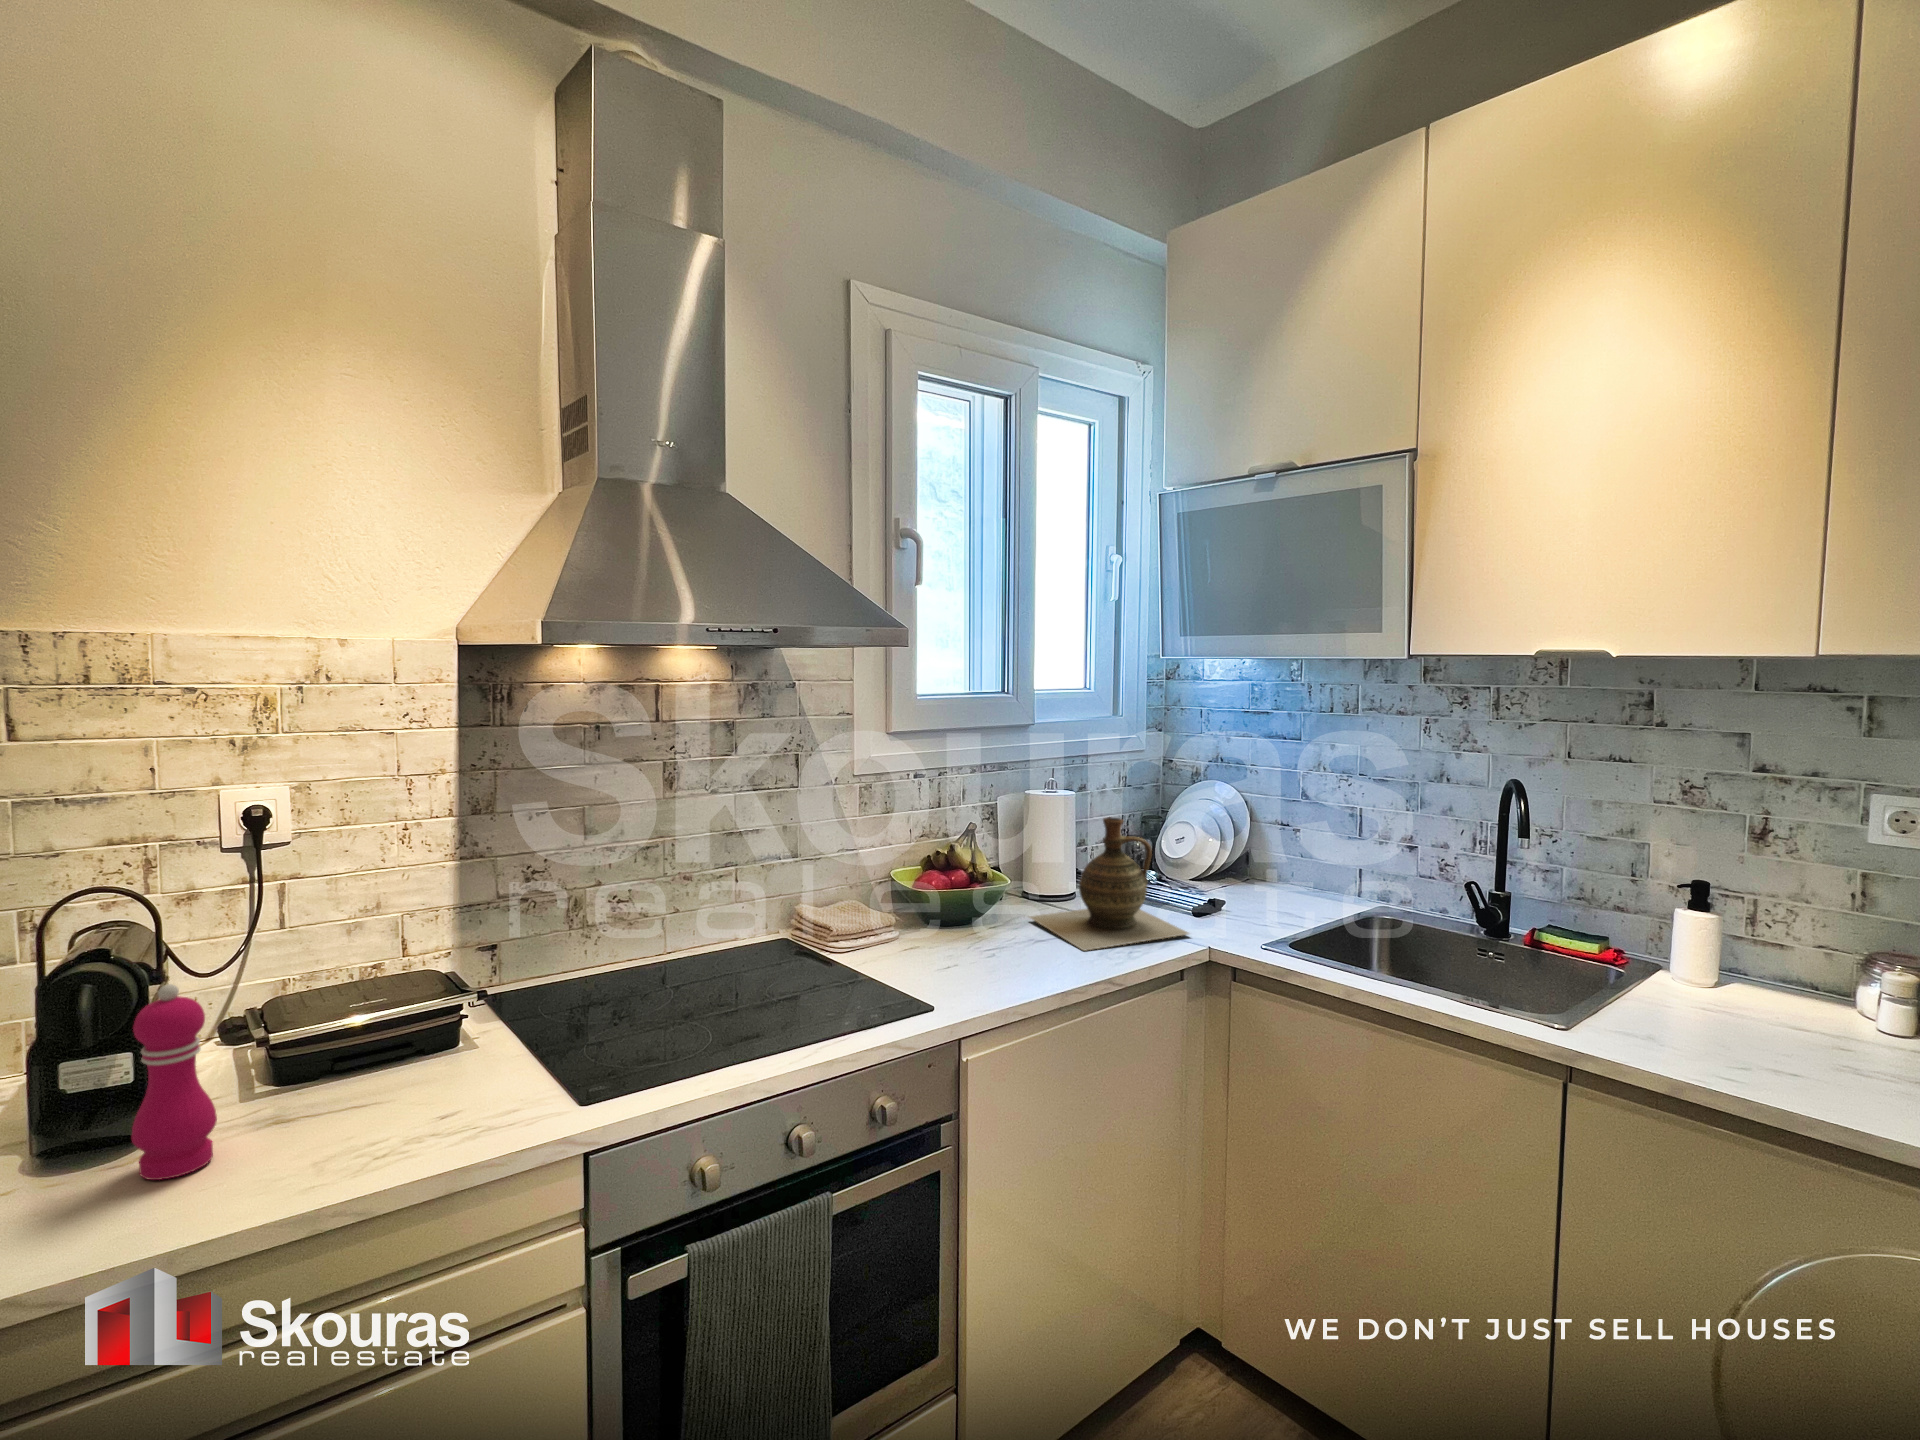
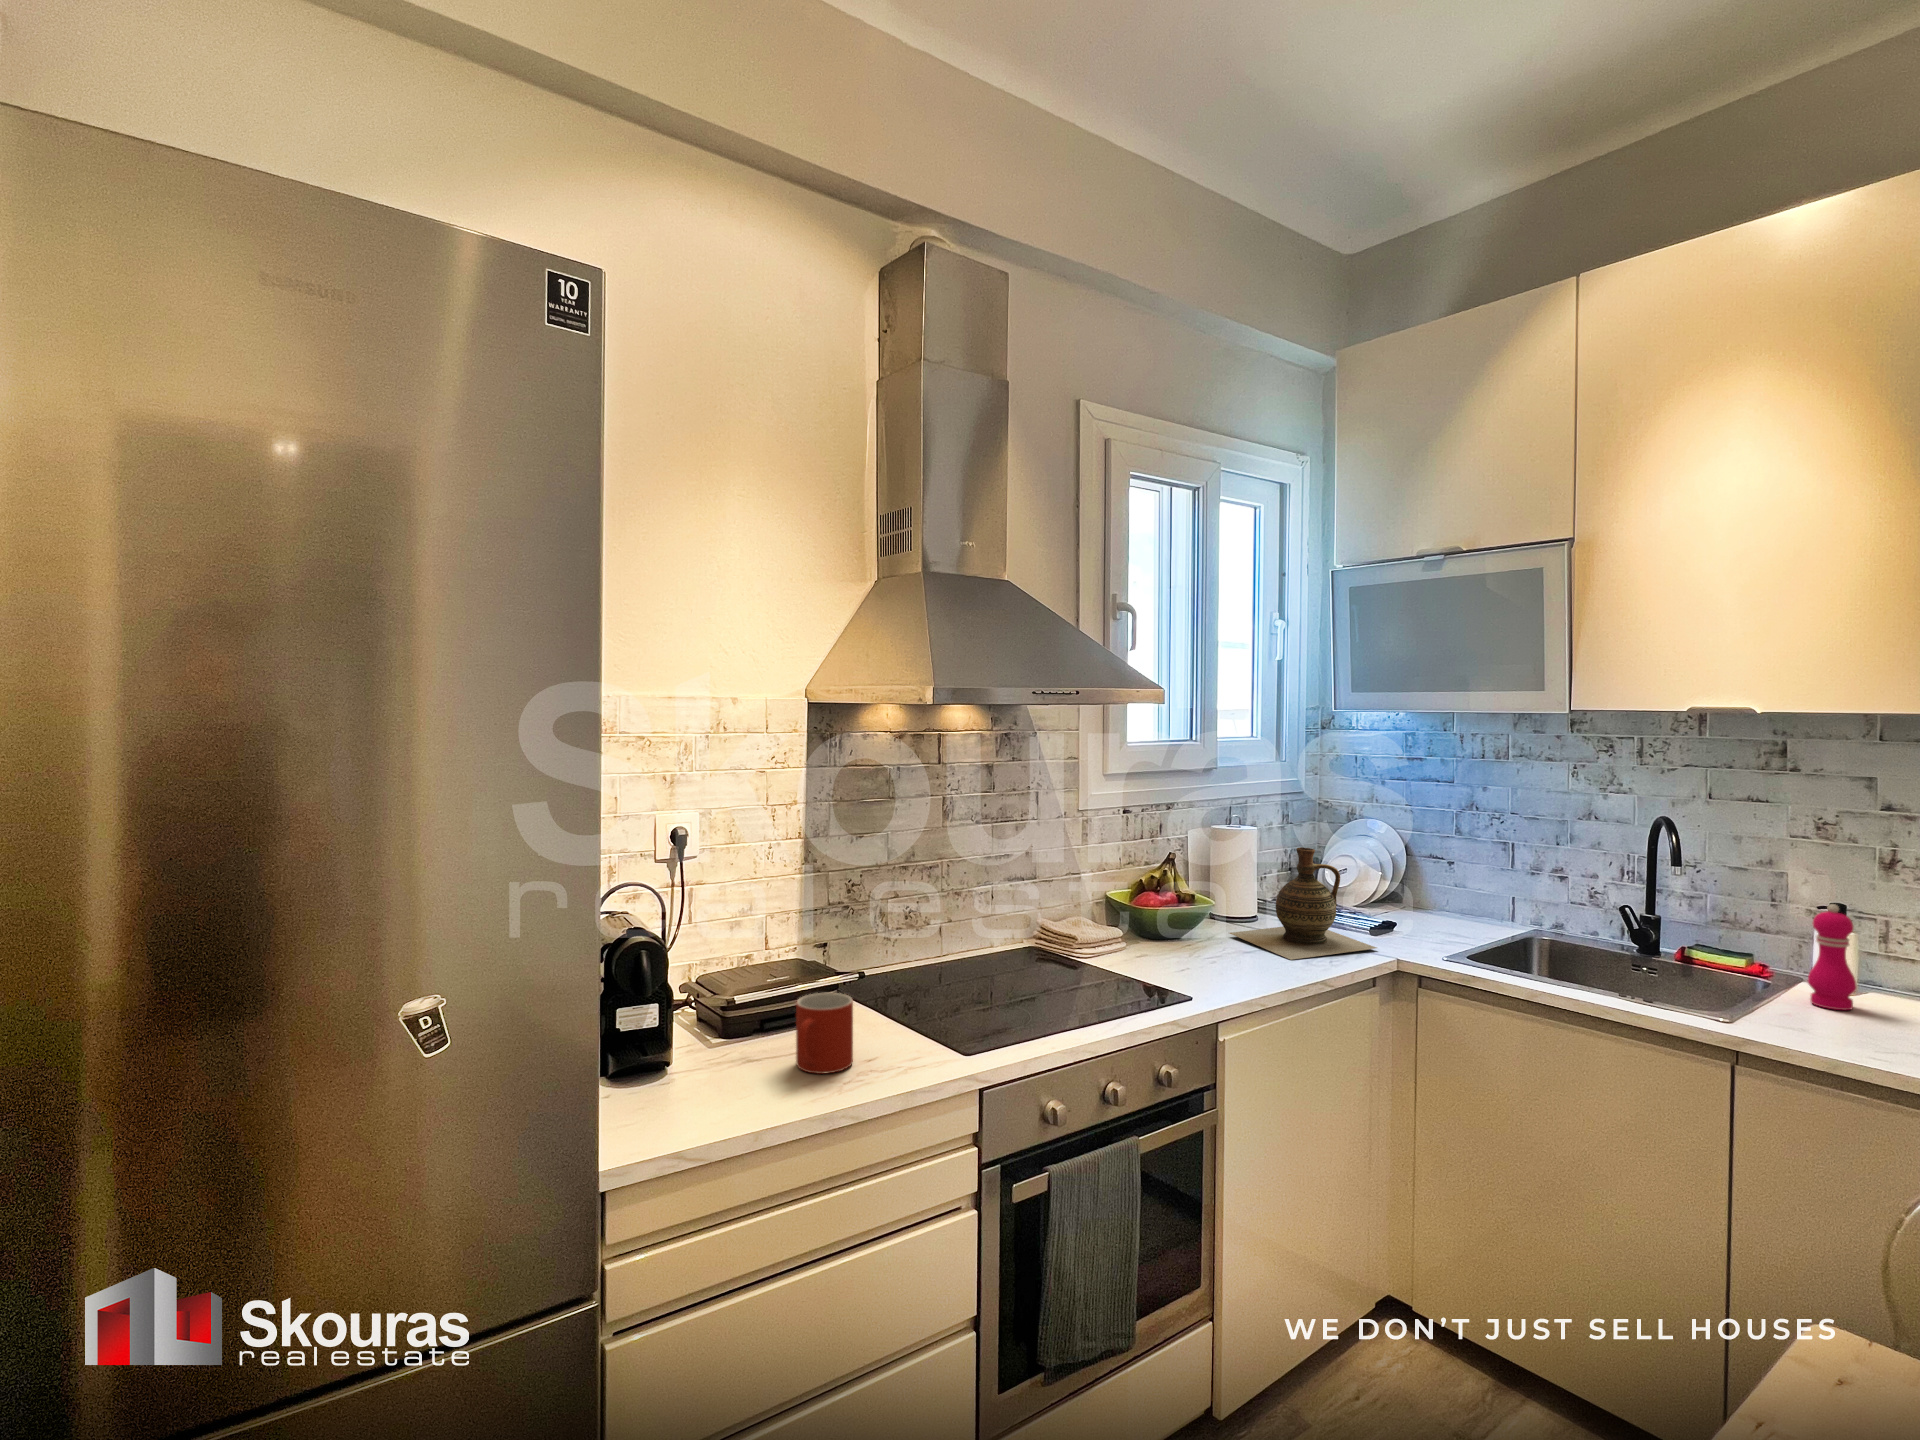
pepper mill: present [132,984,217,1180] -> present [1808,904,1857,1010]
mug: none [314,1027,423,1140] -> present [796,993,853,1074]

